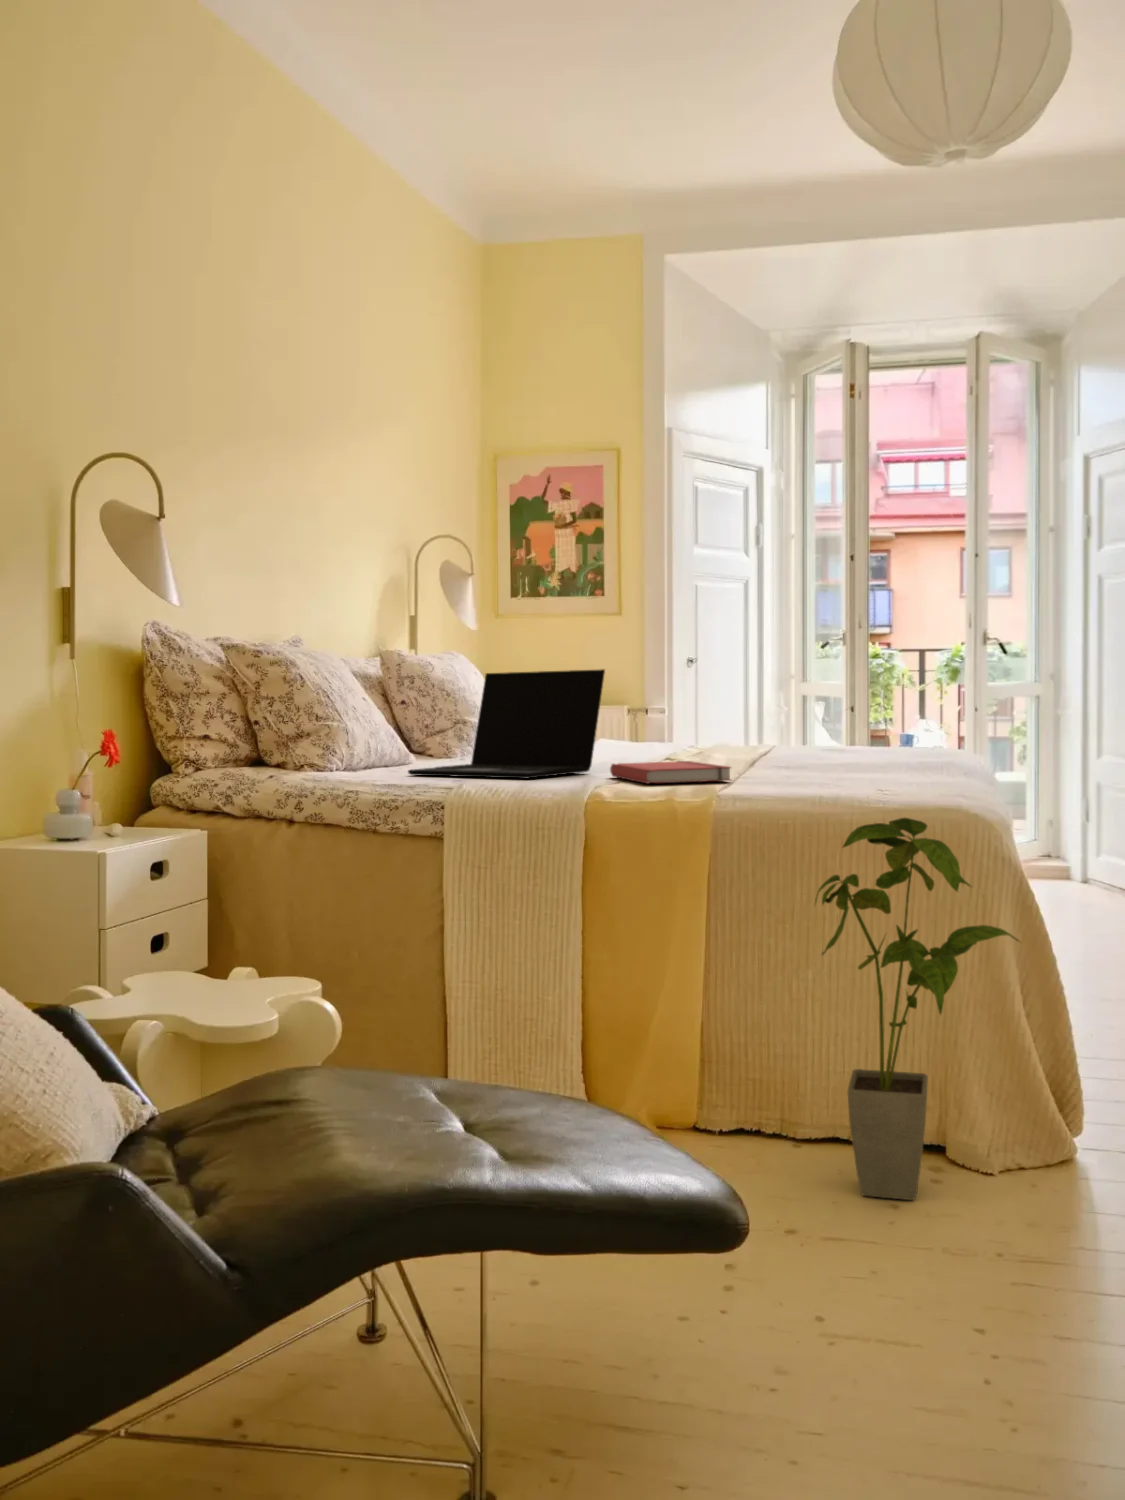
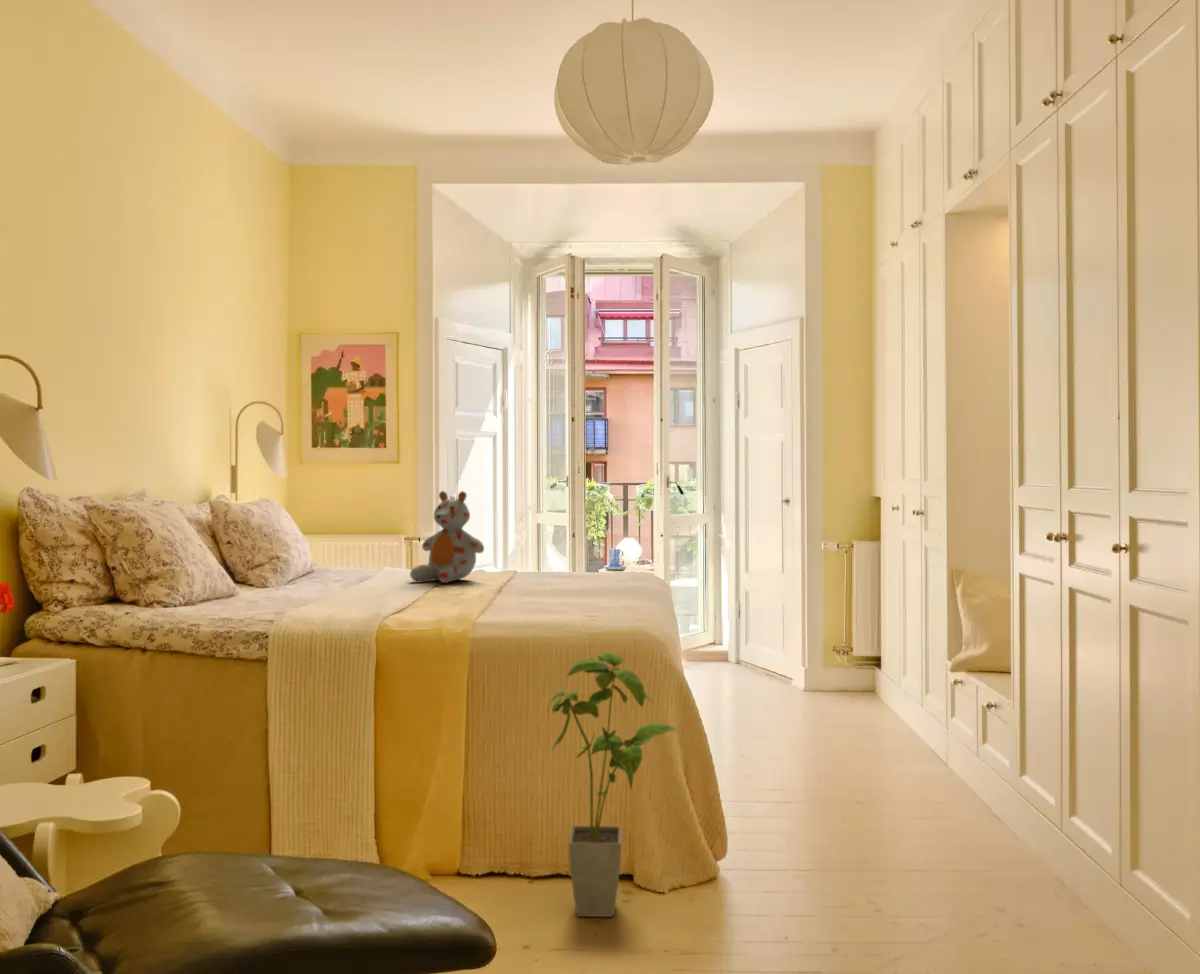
stuffed bear: none [632,632,731,755] -> present [410,491,484,583]
laptop: present [408,669,605,778] -> none [241,529,395,616]
book: present [610,761,731,783] -> none [400,601,489,624]

